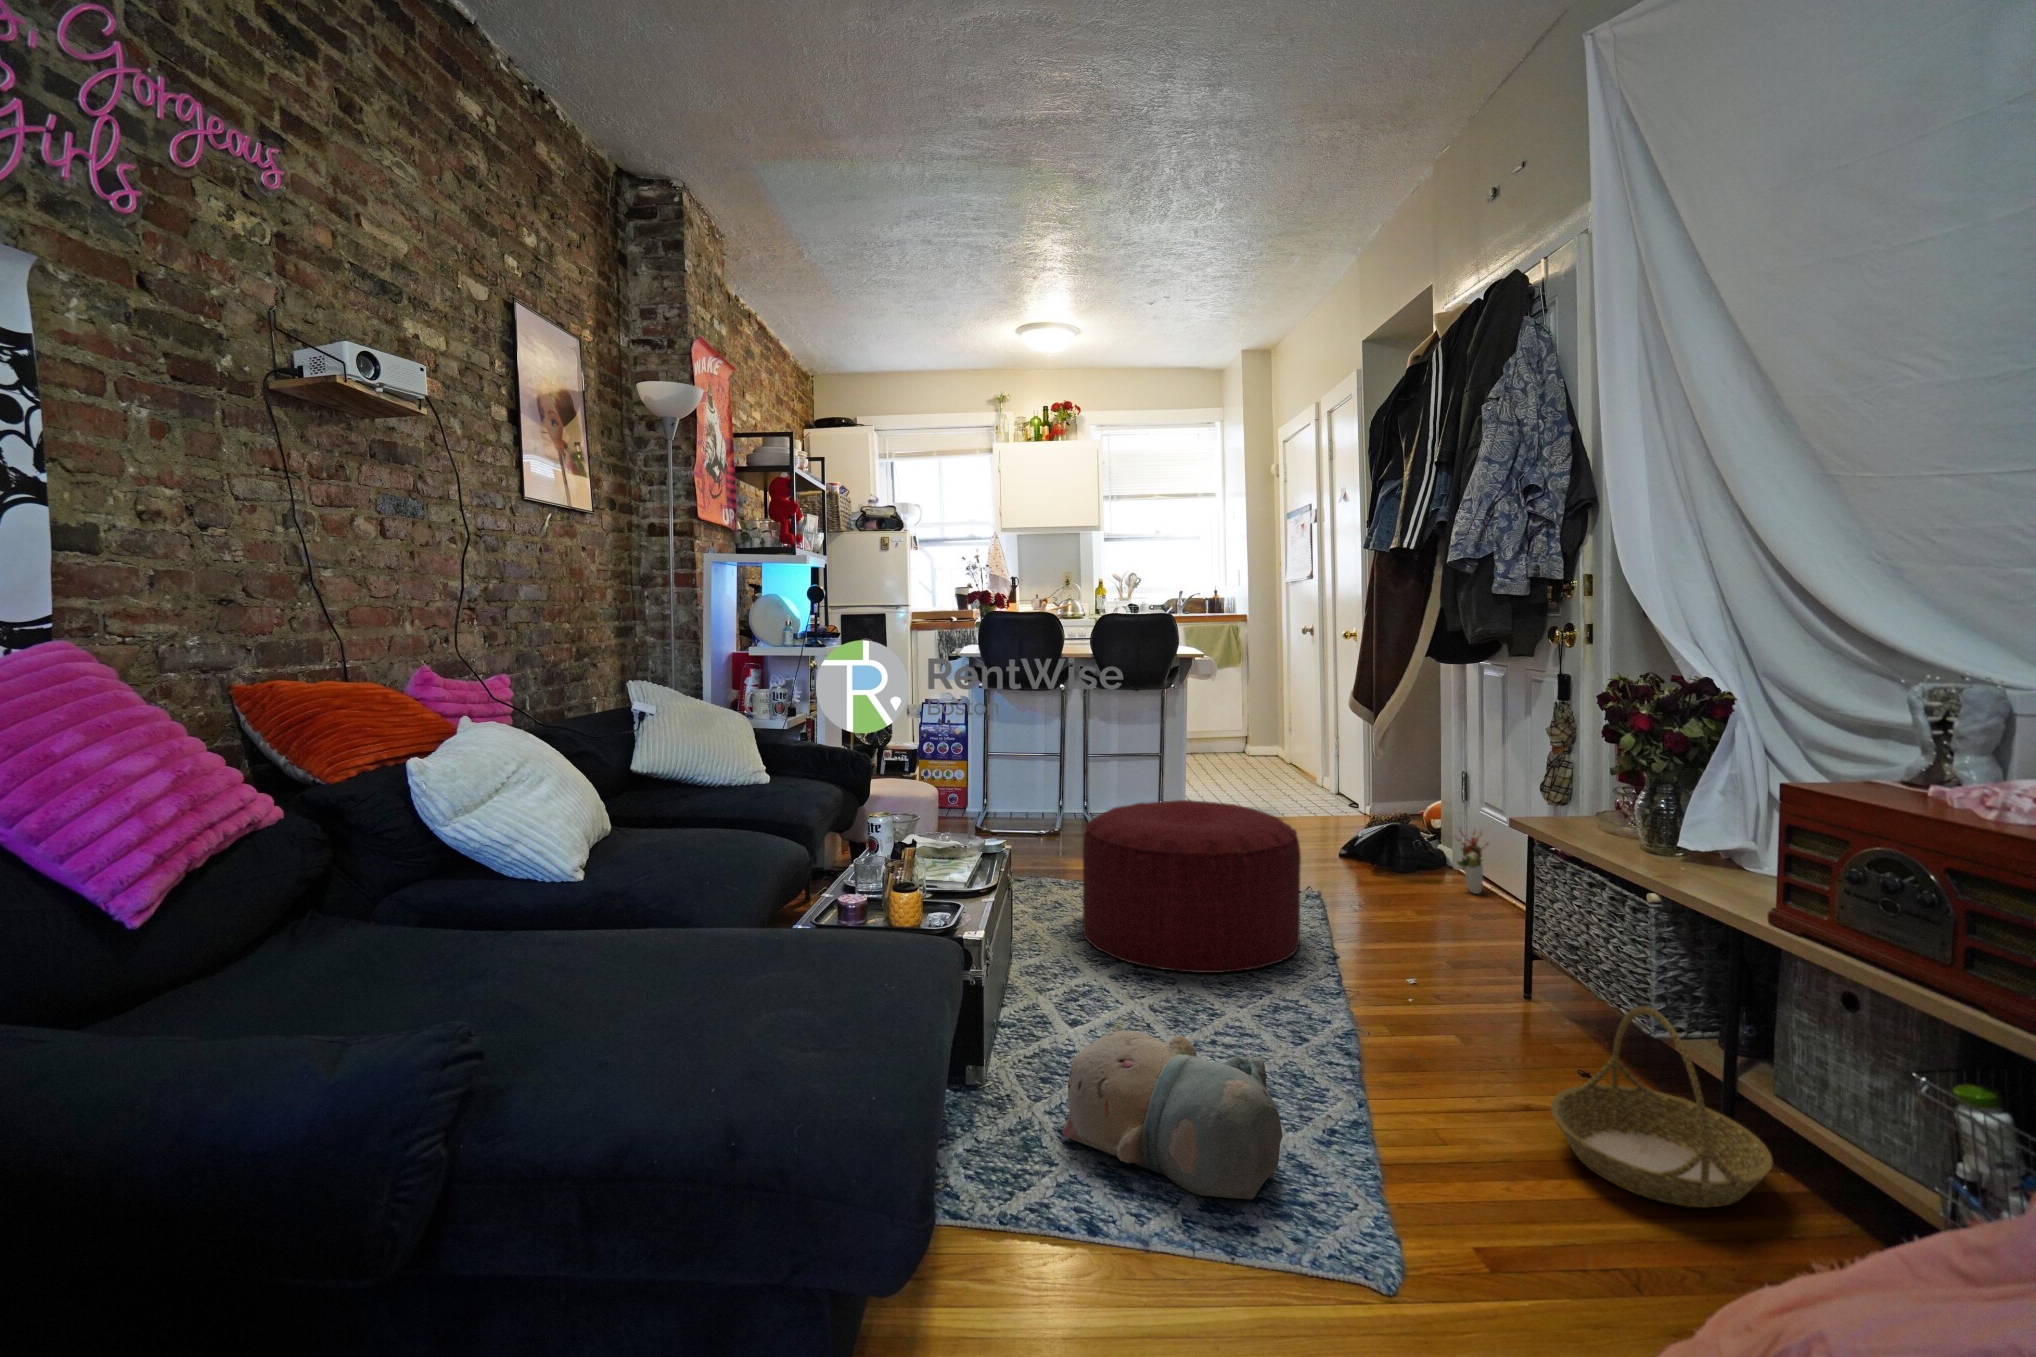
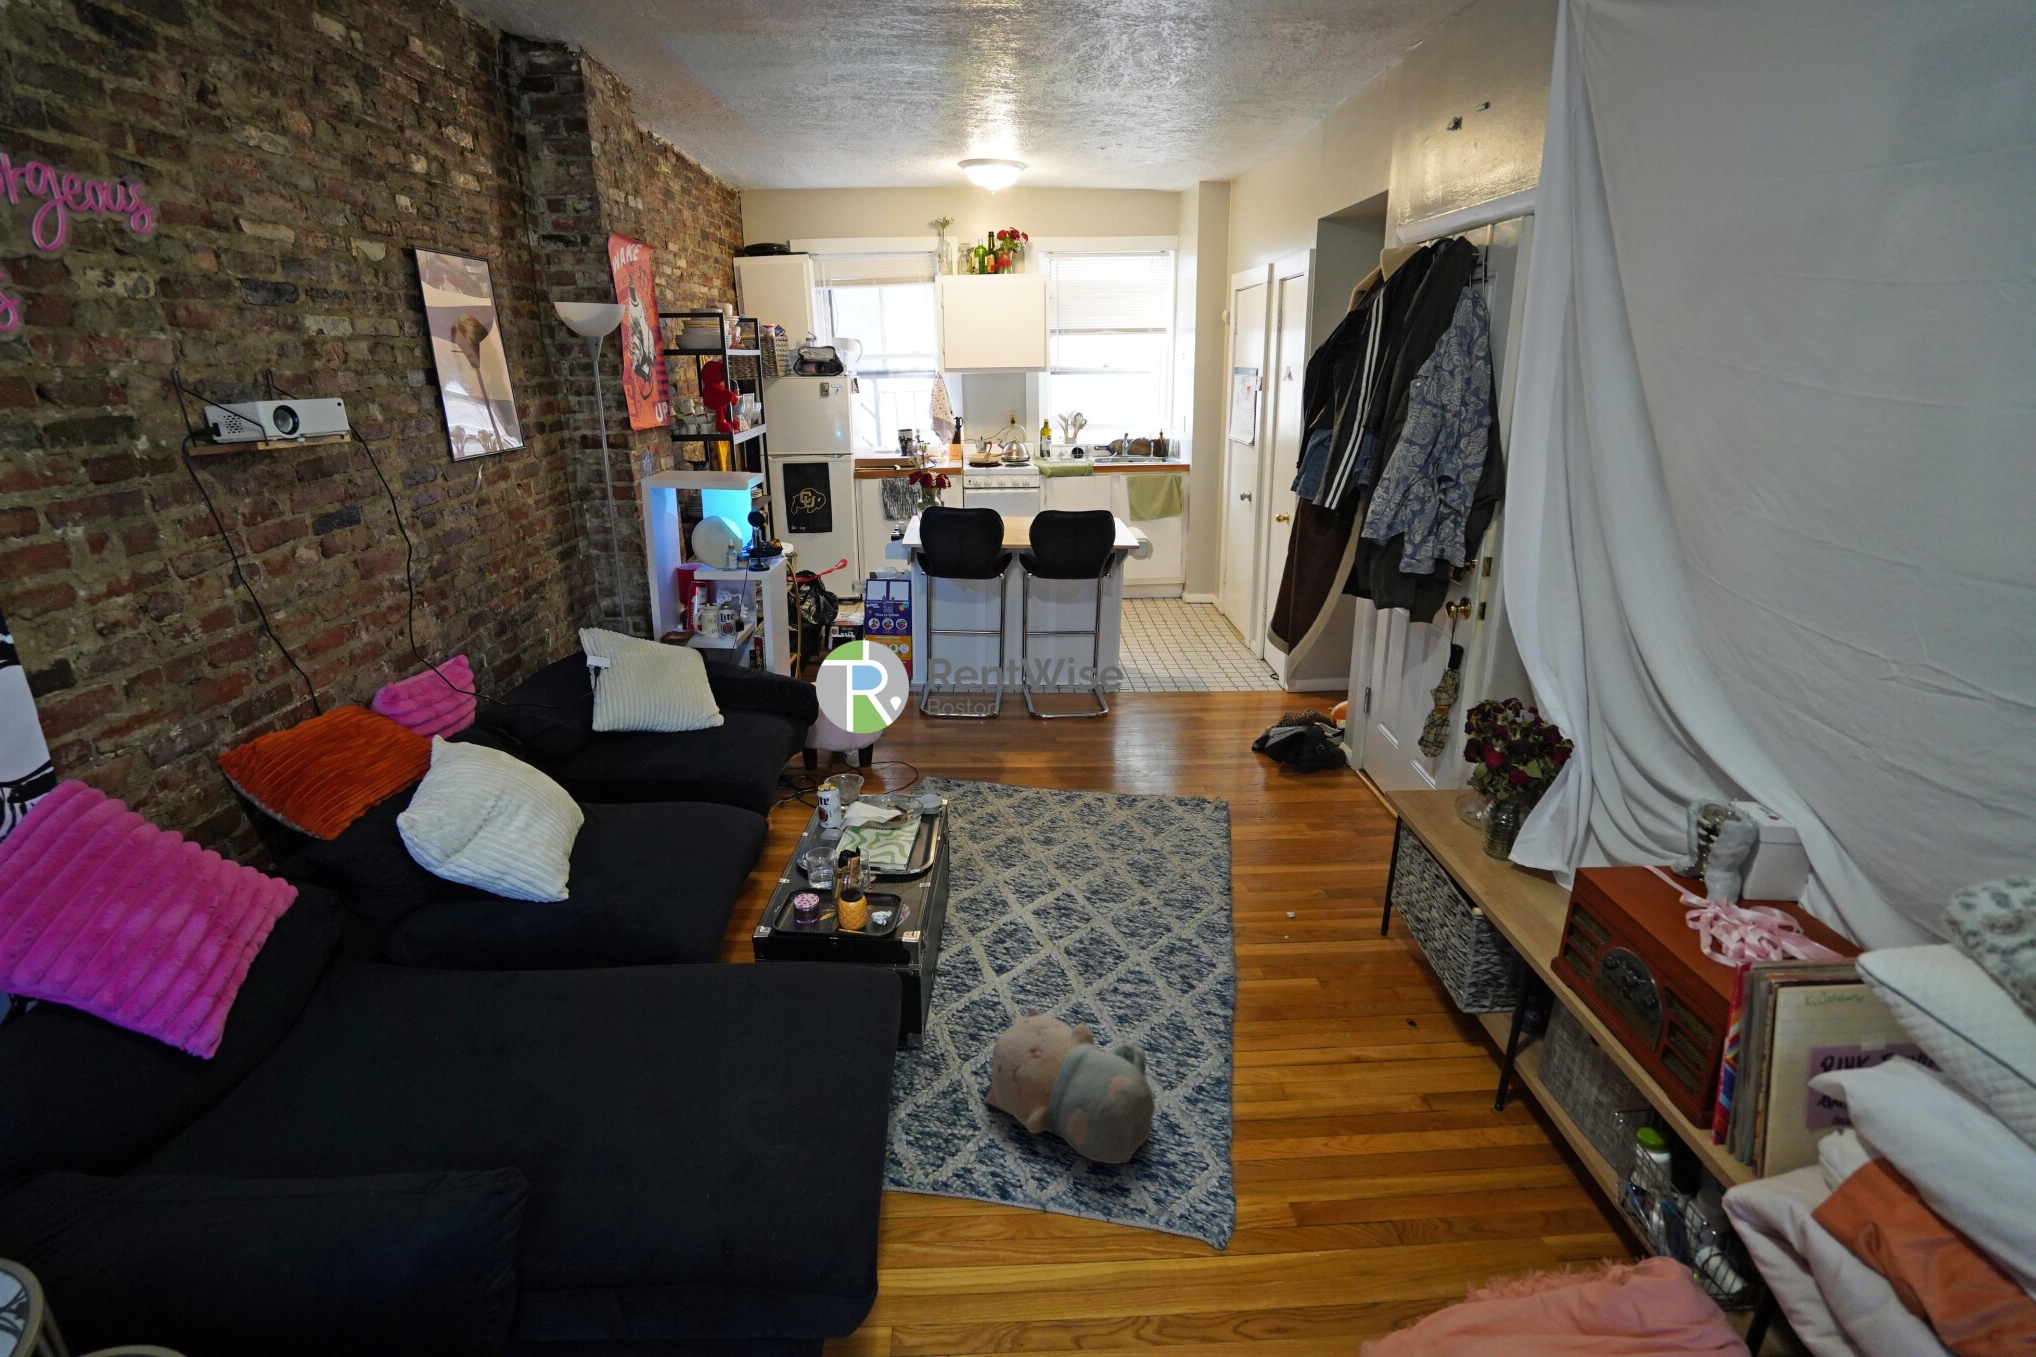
ottoman: present [1083,800,1301,973] -> none [1016,736,1206,909]
decorative plant: present [1457,833,1488,894] -> none [1351,742,1381,801]
basket: present [1551,1007,1773,1208] -> none [1367,1002,1520,1158]

